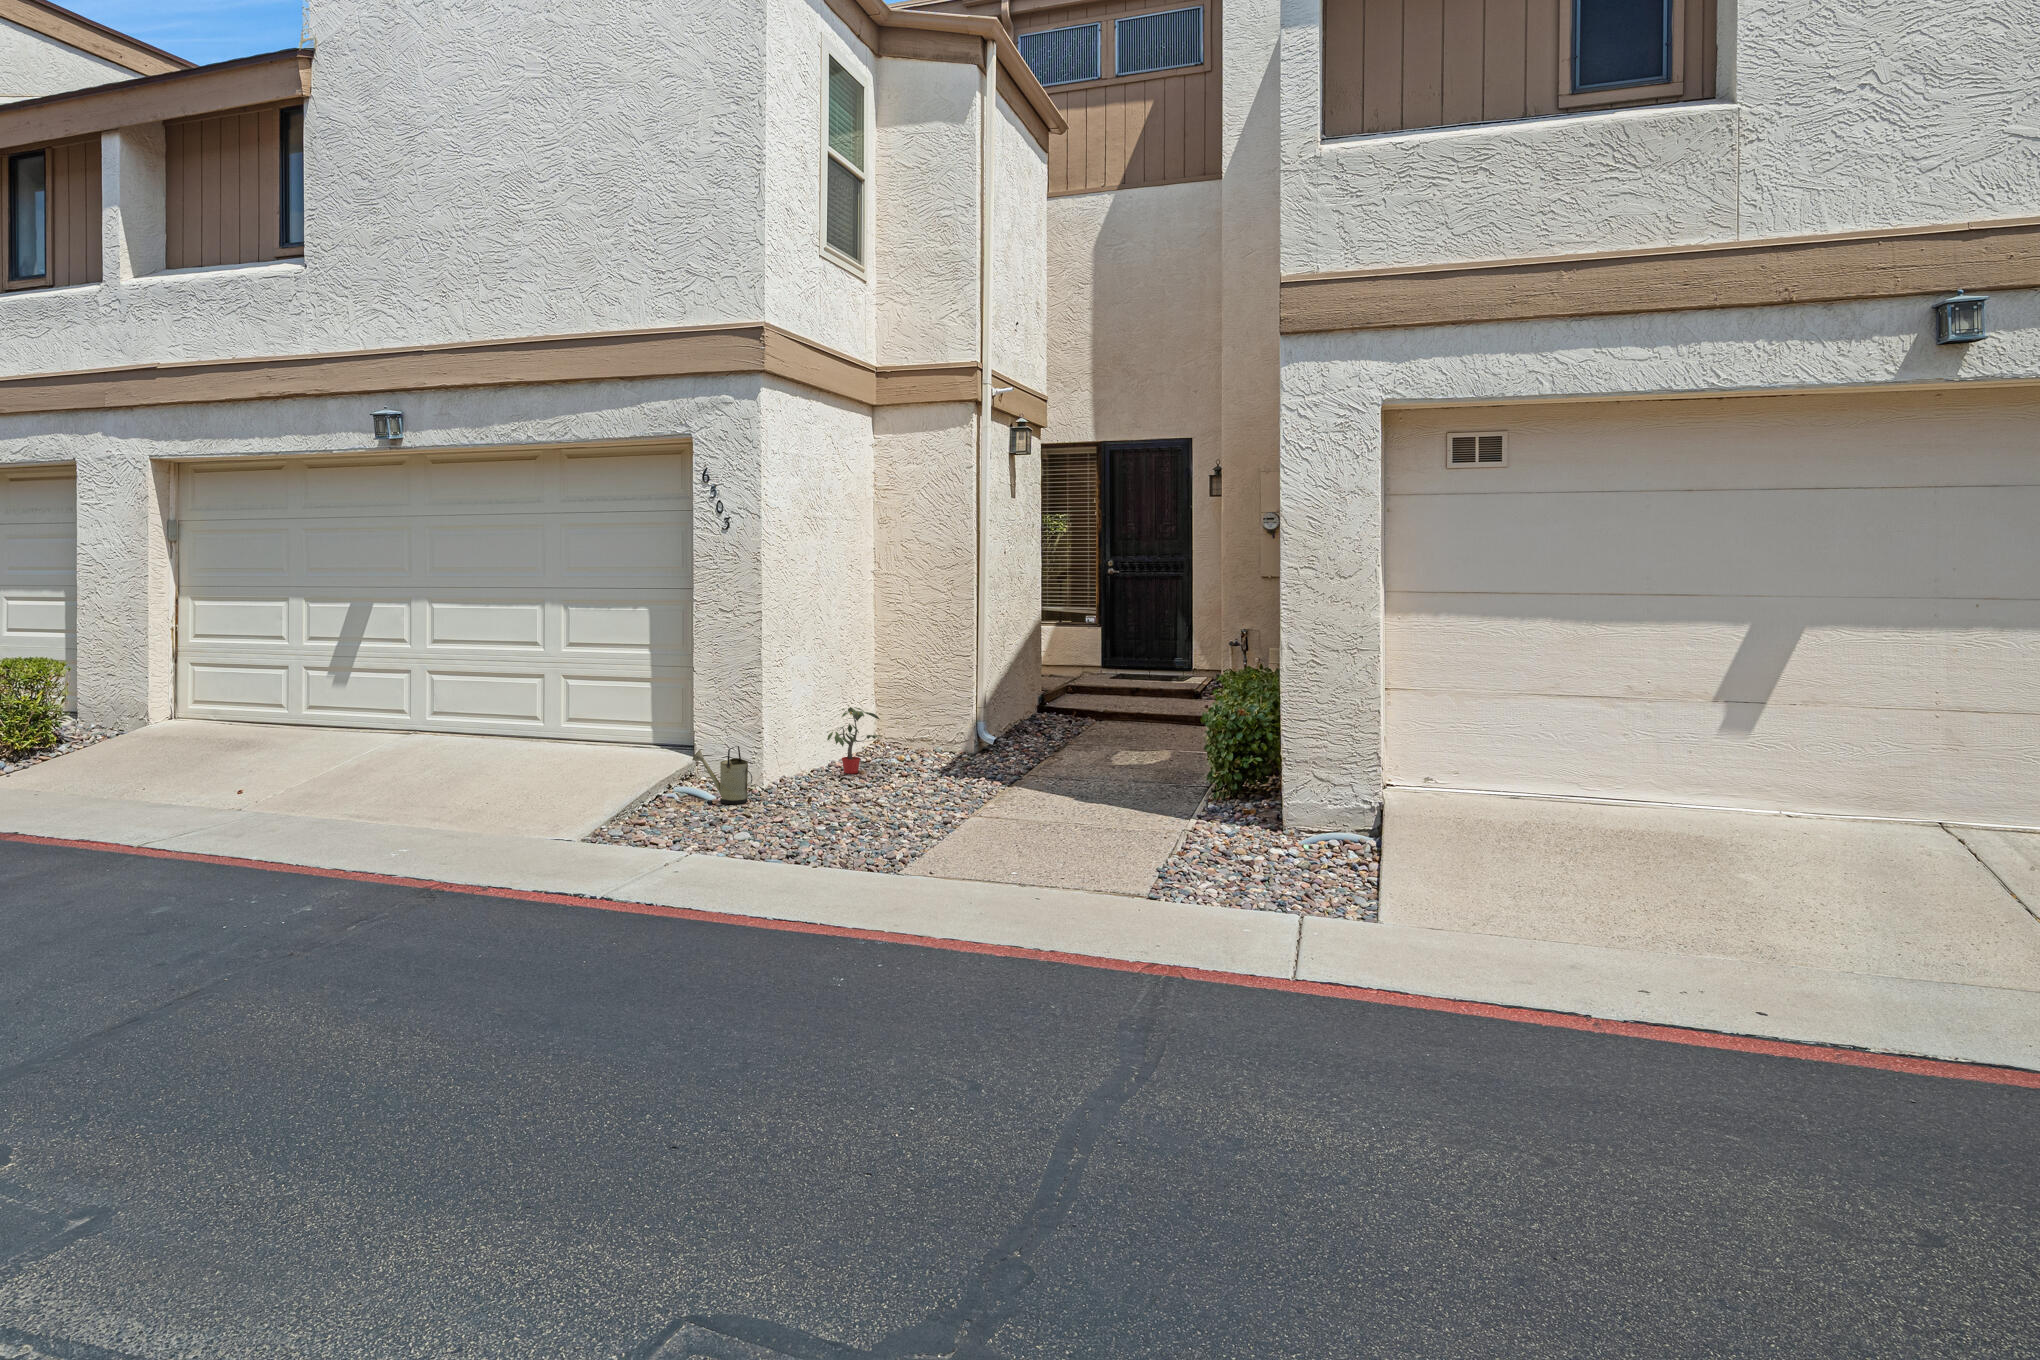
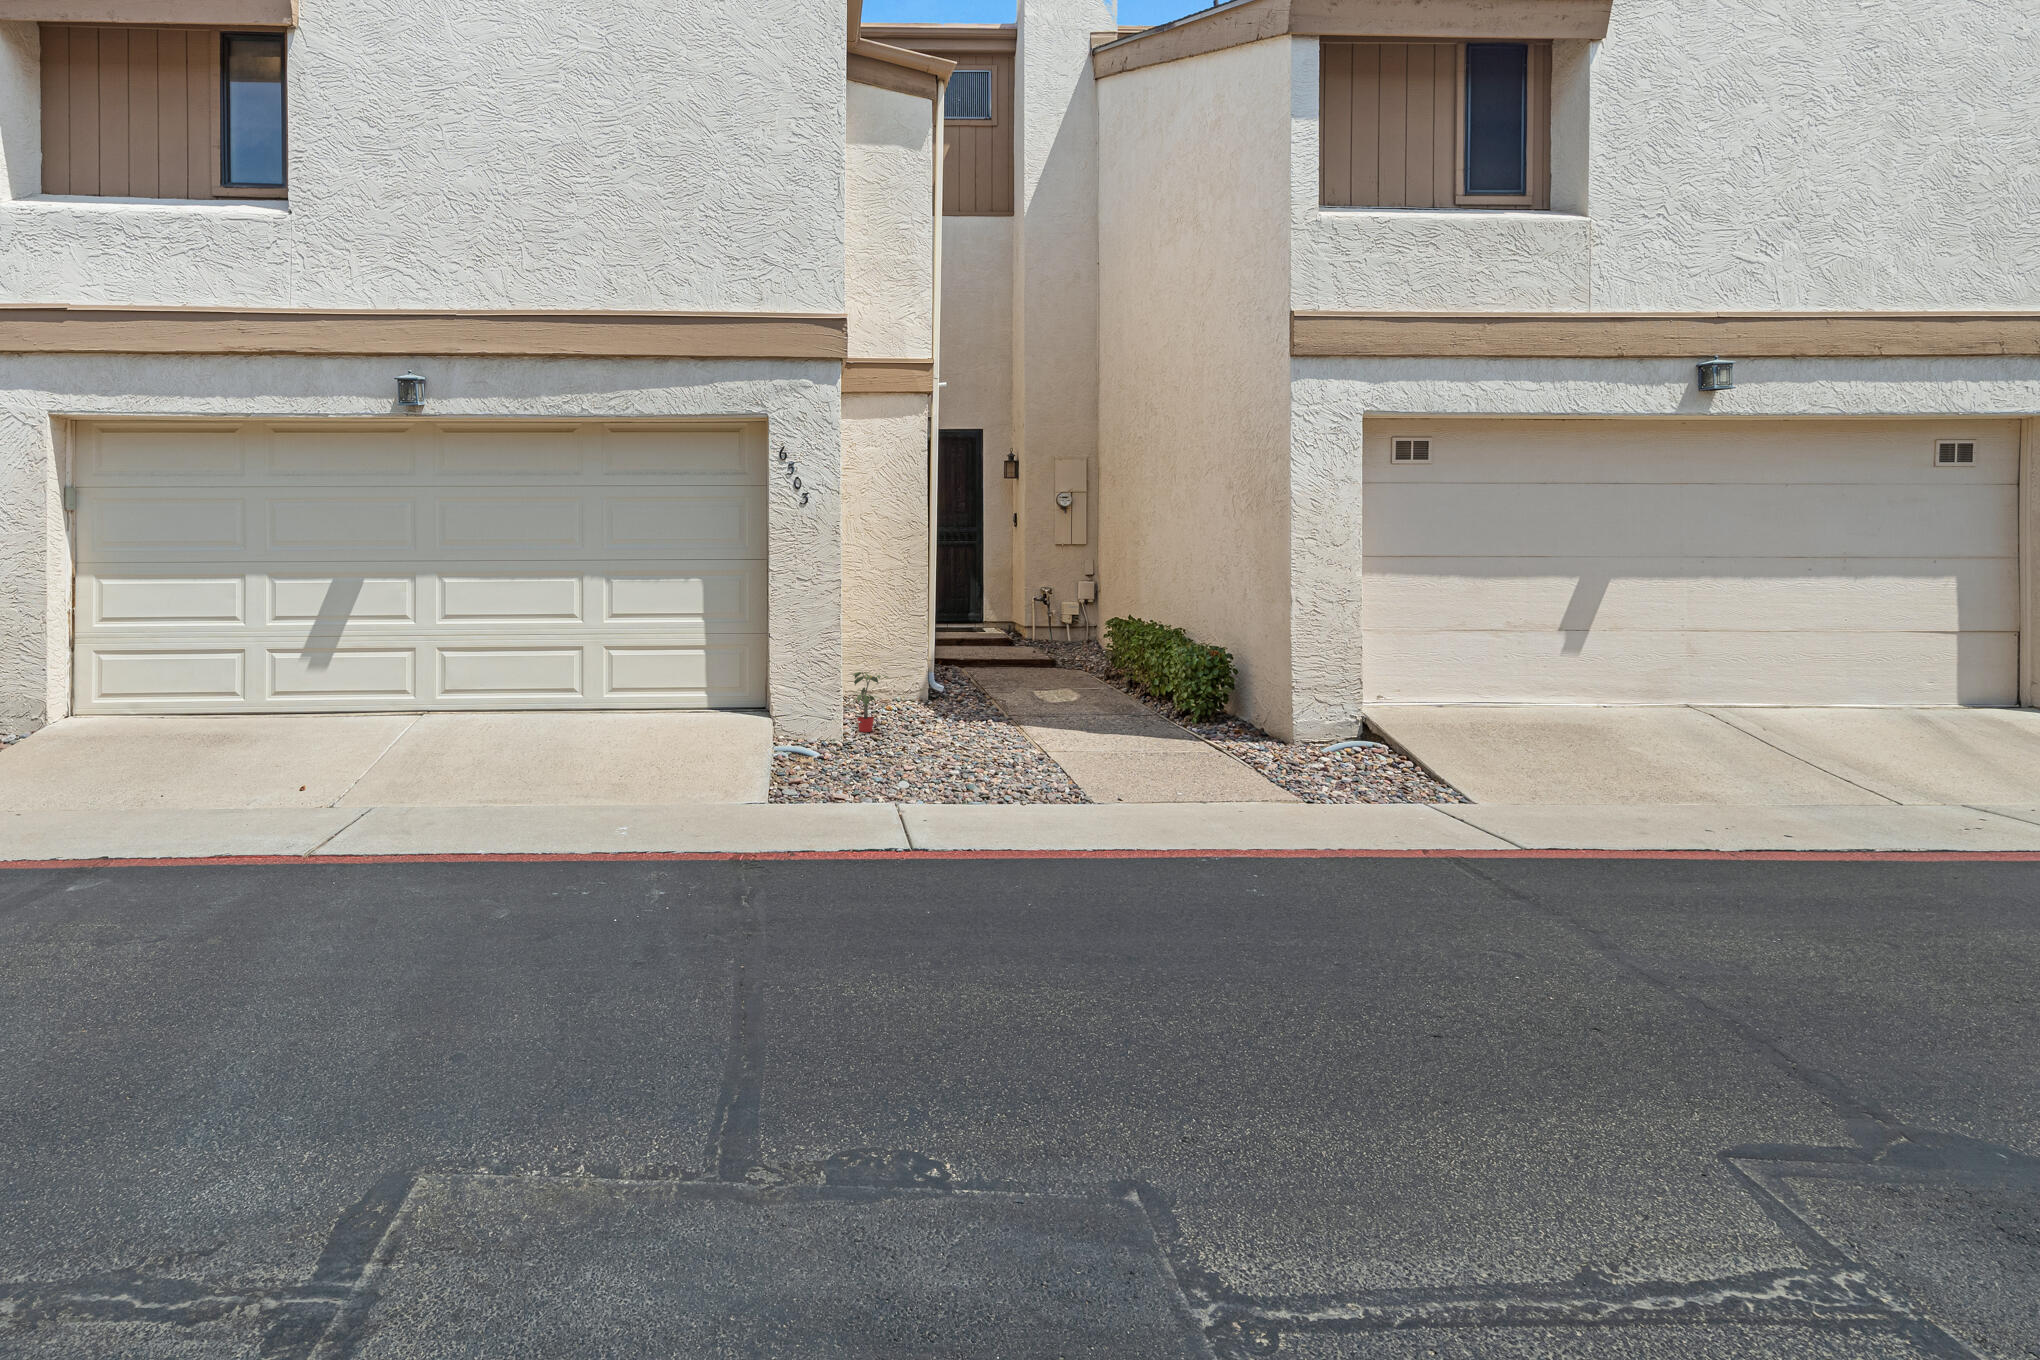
watering can: present [692,746,752,804] -> none [780,708,841,762]

